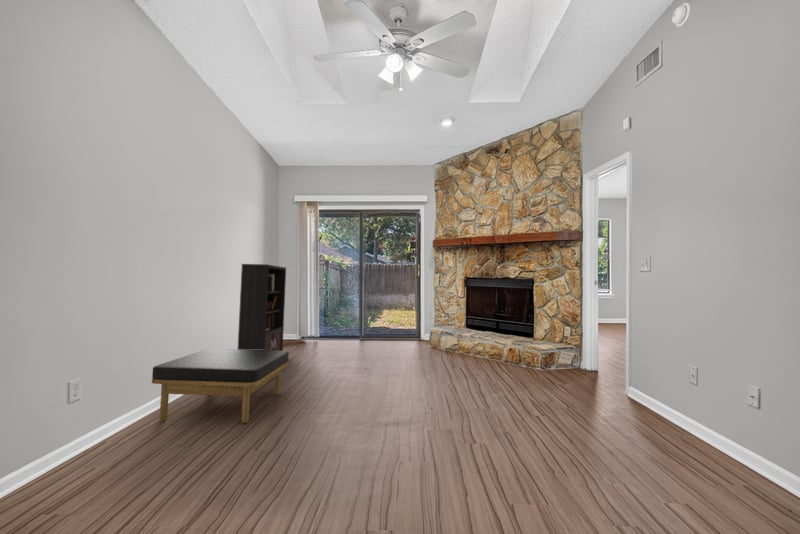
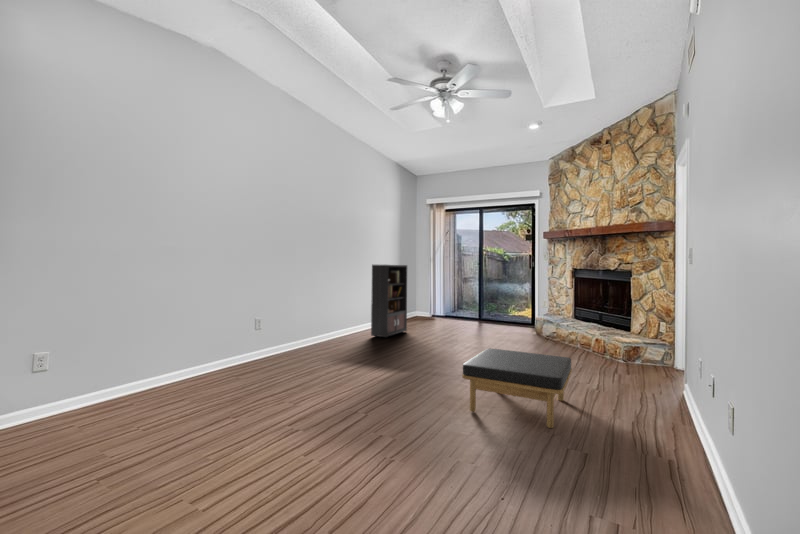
ottoman: present [152,349,289,423] -> present [462,348,572,428]

